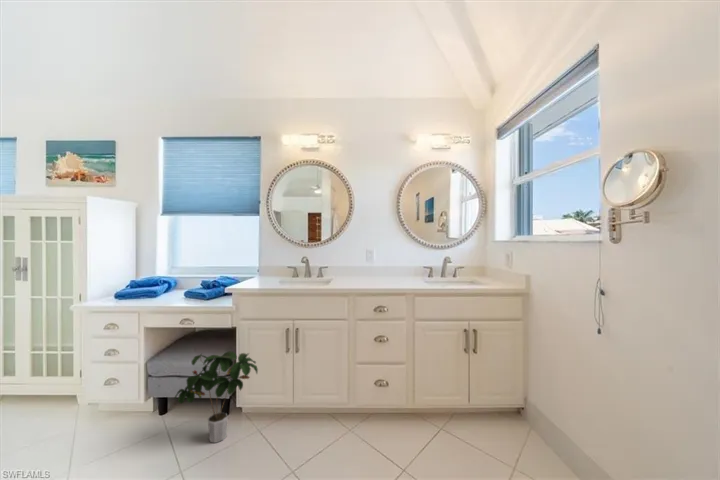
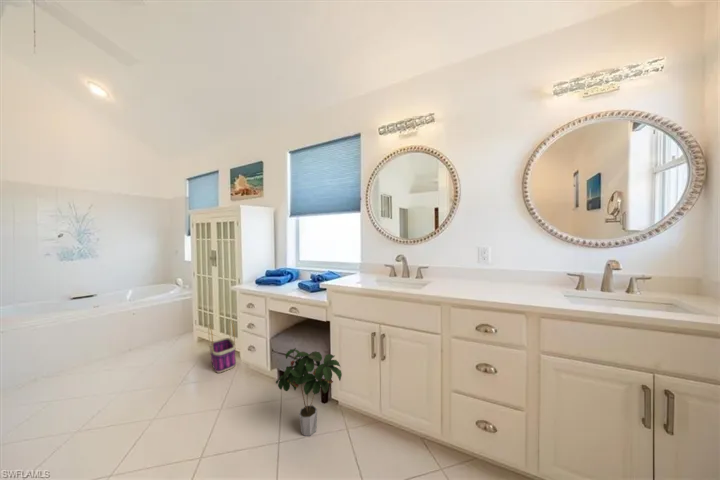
basket: none [20,350,74,426] -> present [208,320,236,373]

